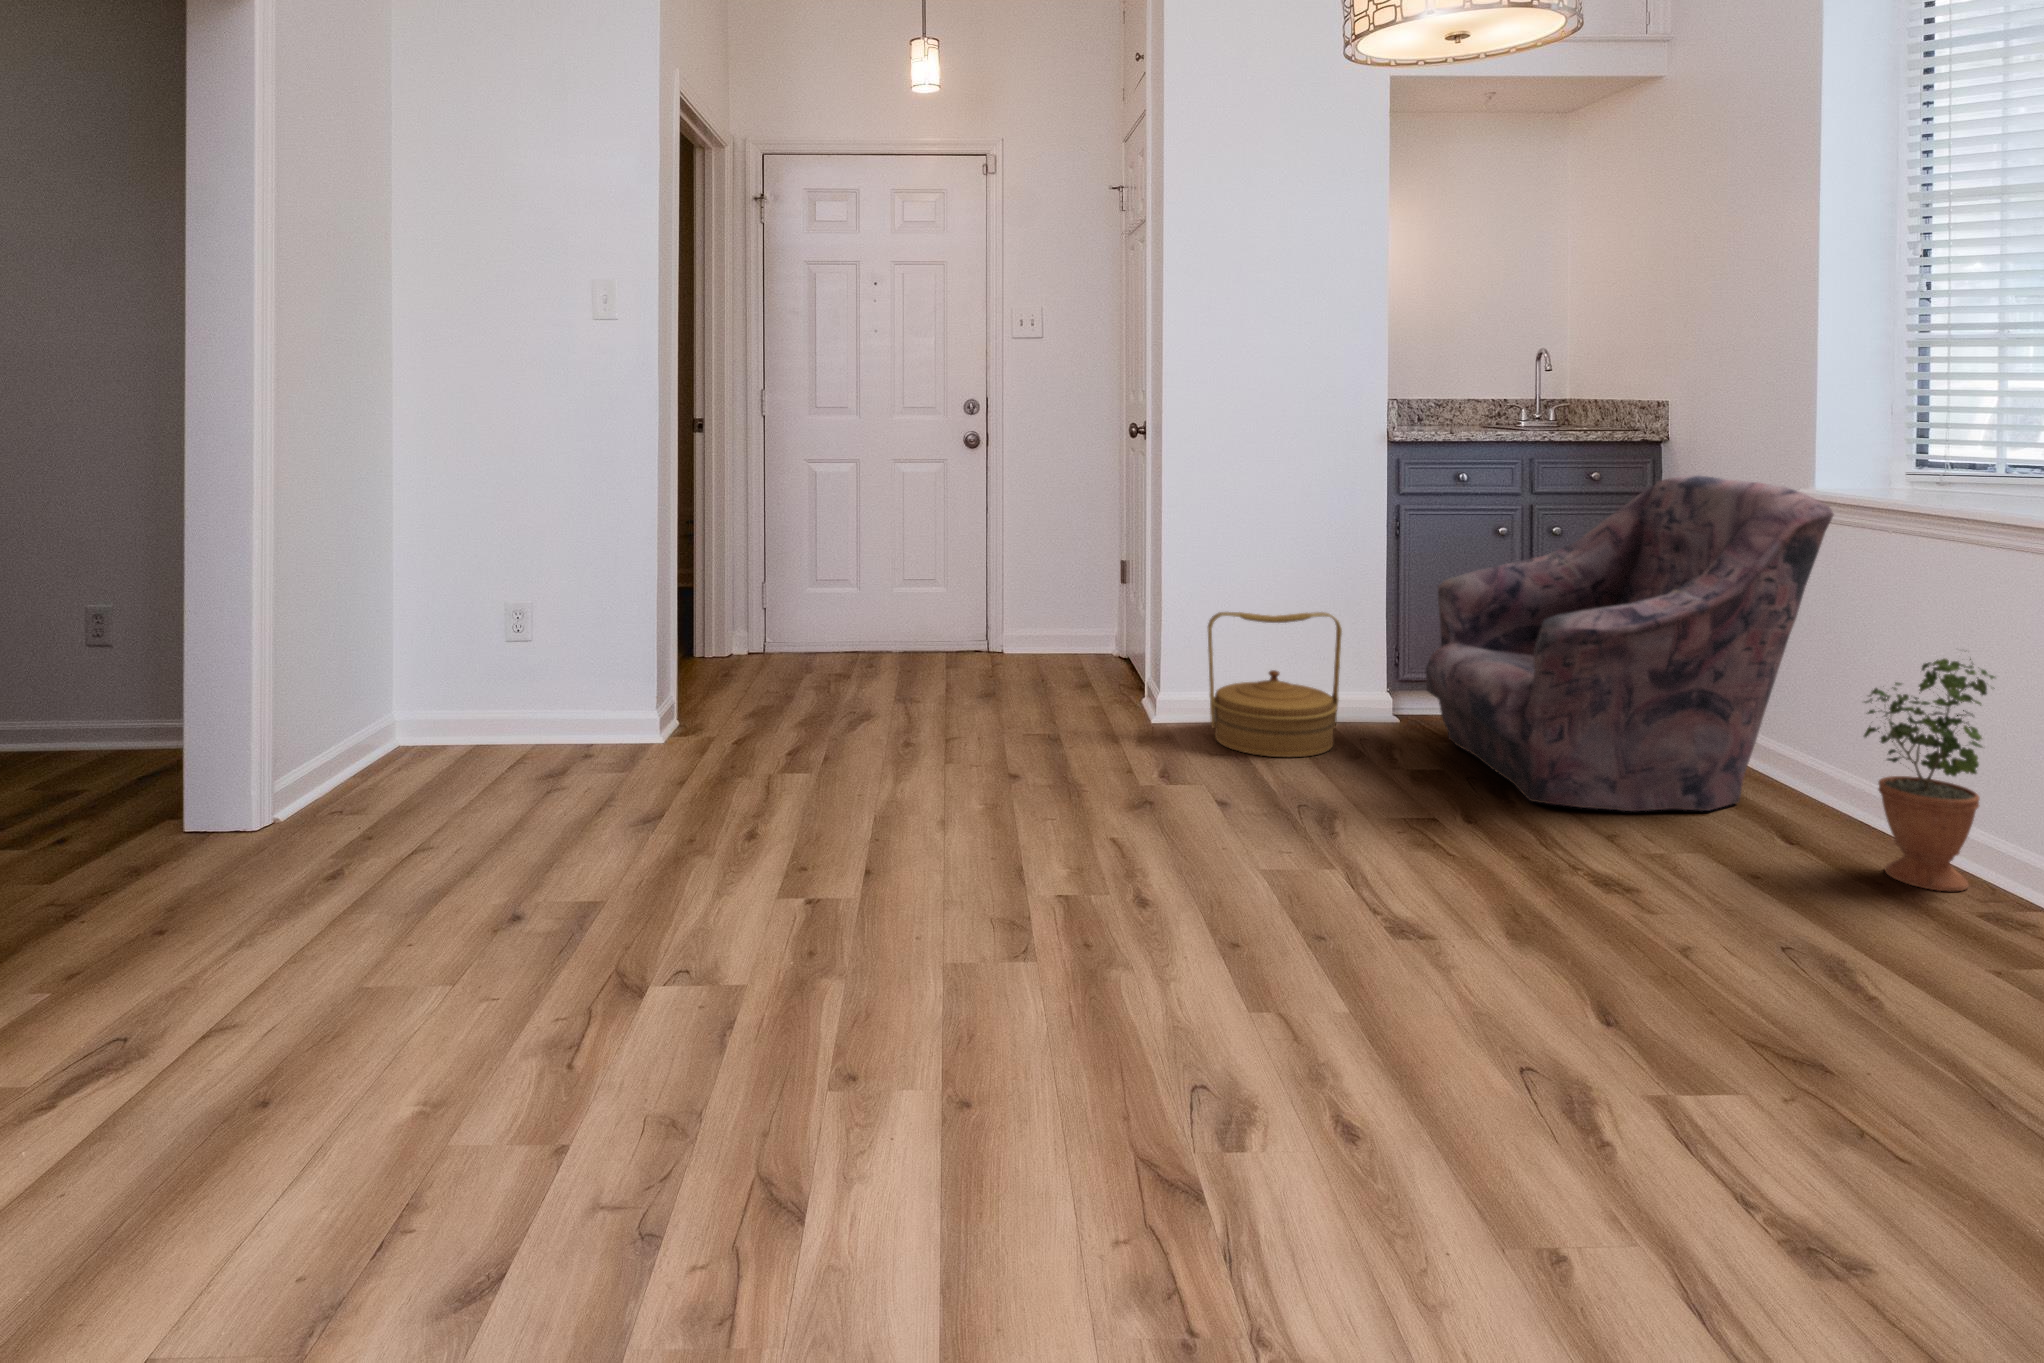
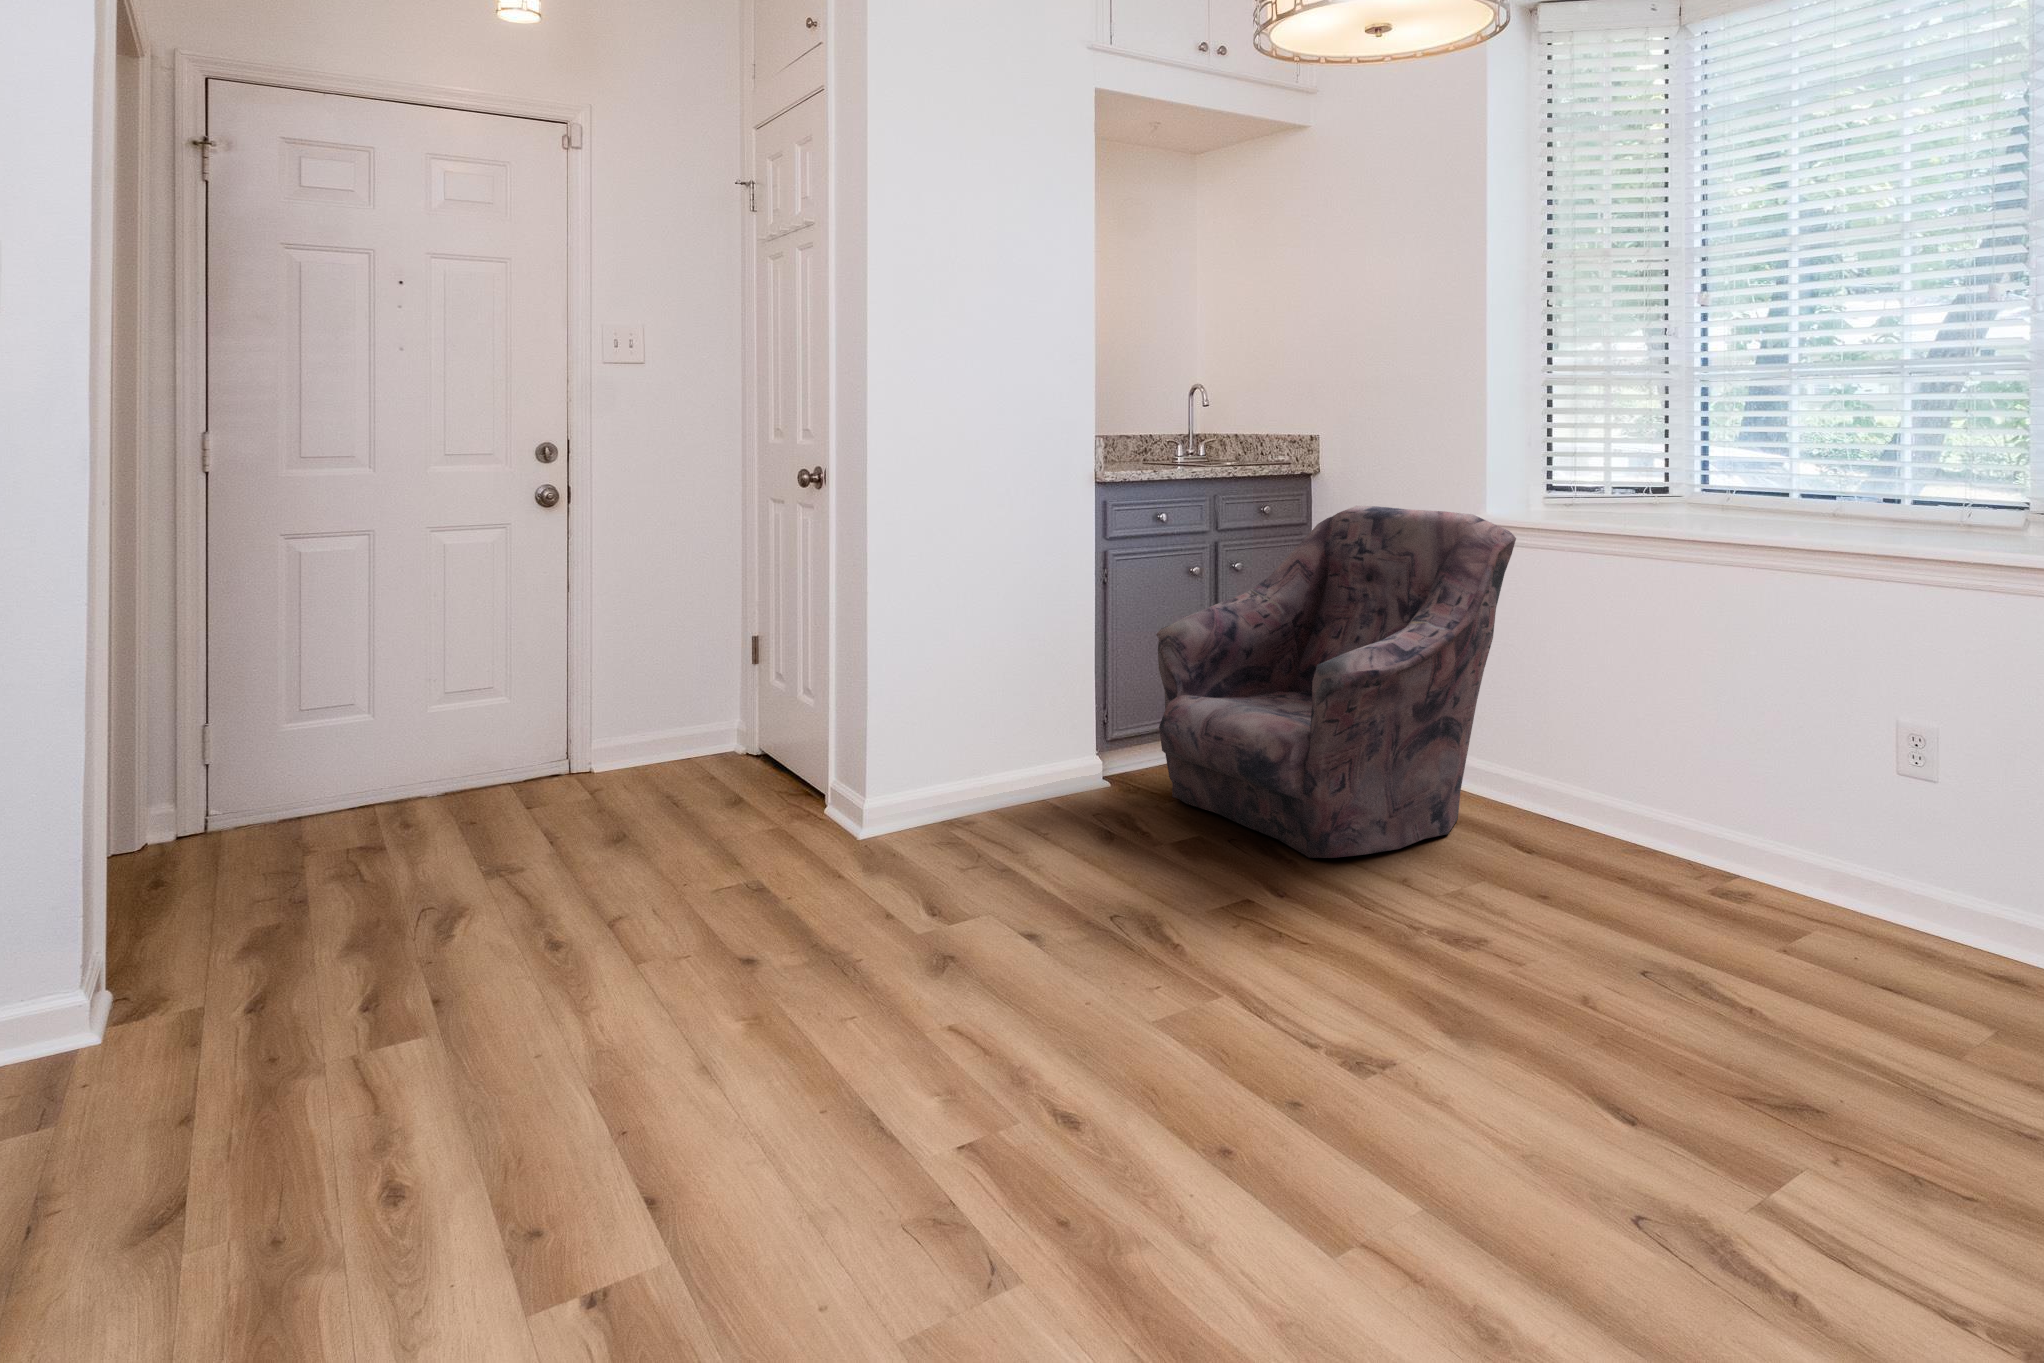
woven basket: present [1207,612,1342,757] -> none [937,678,1080,858]
potted plant: present [1864,658,1995,891] -> none [1592,655,1693,879]

